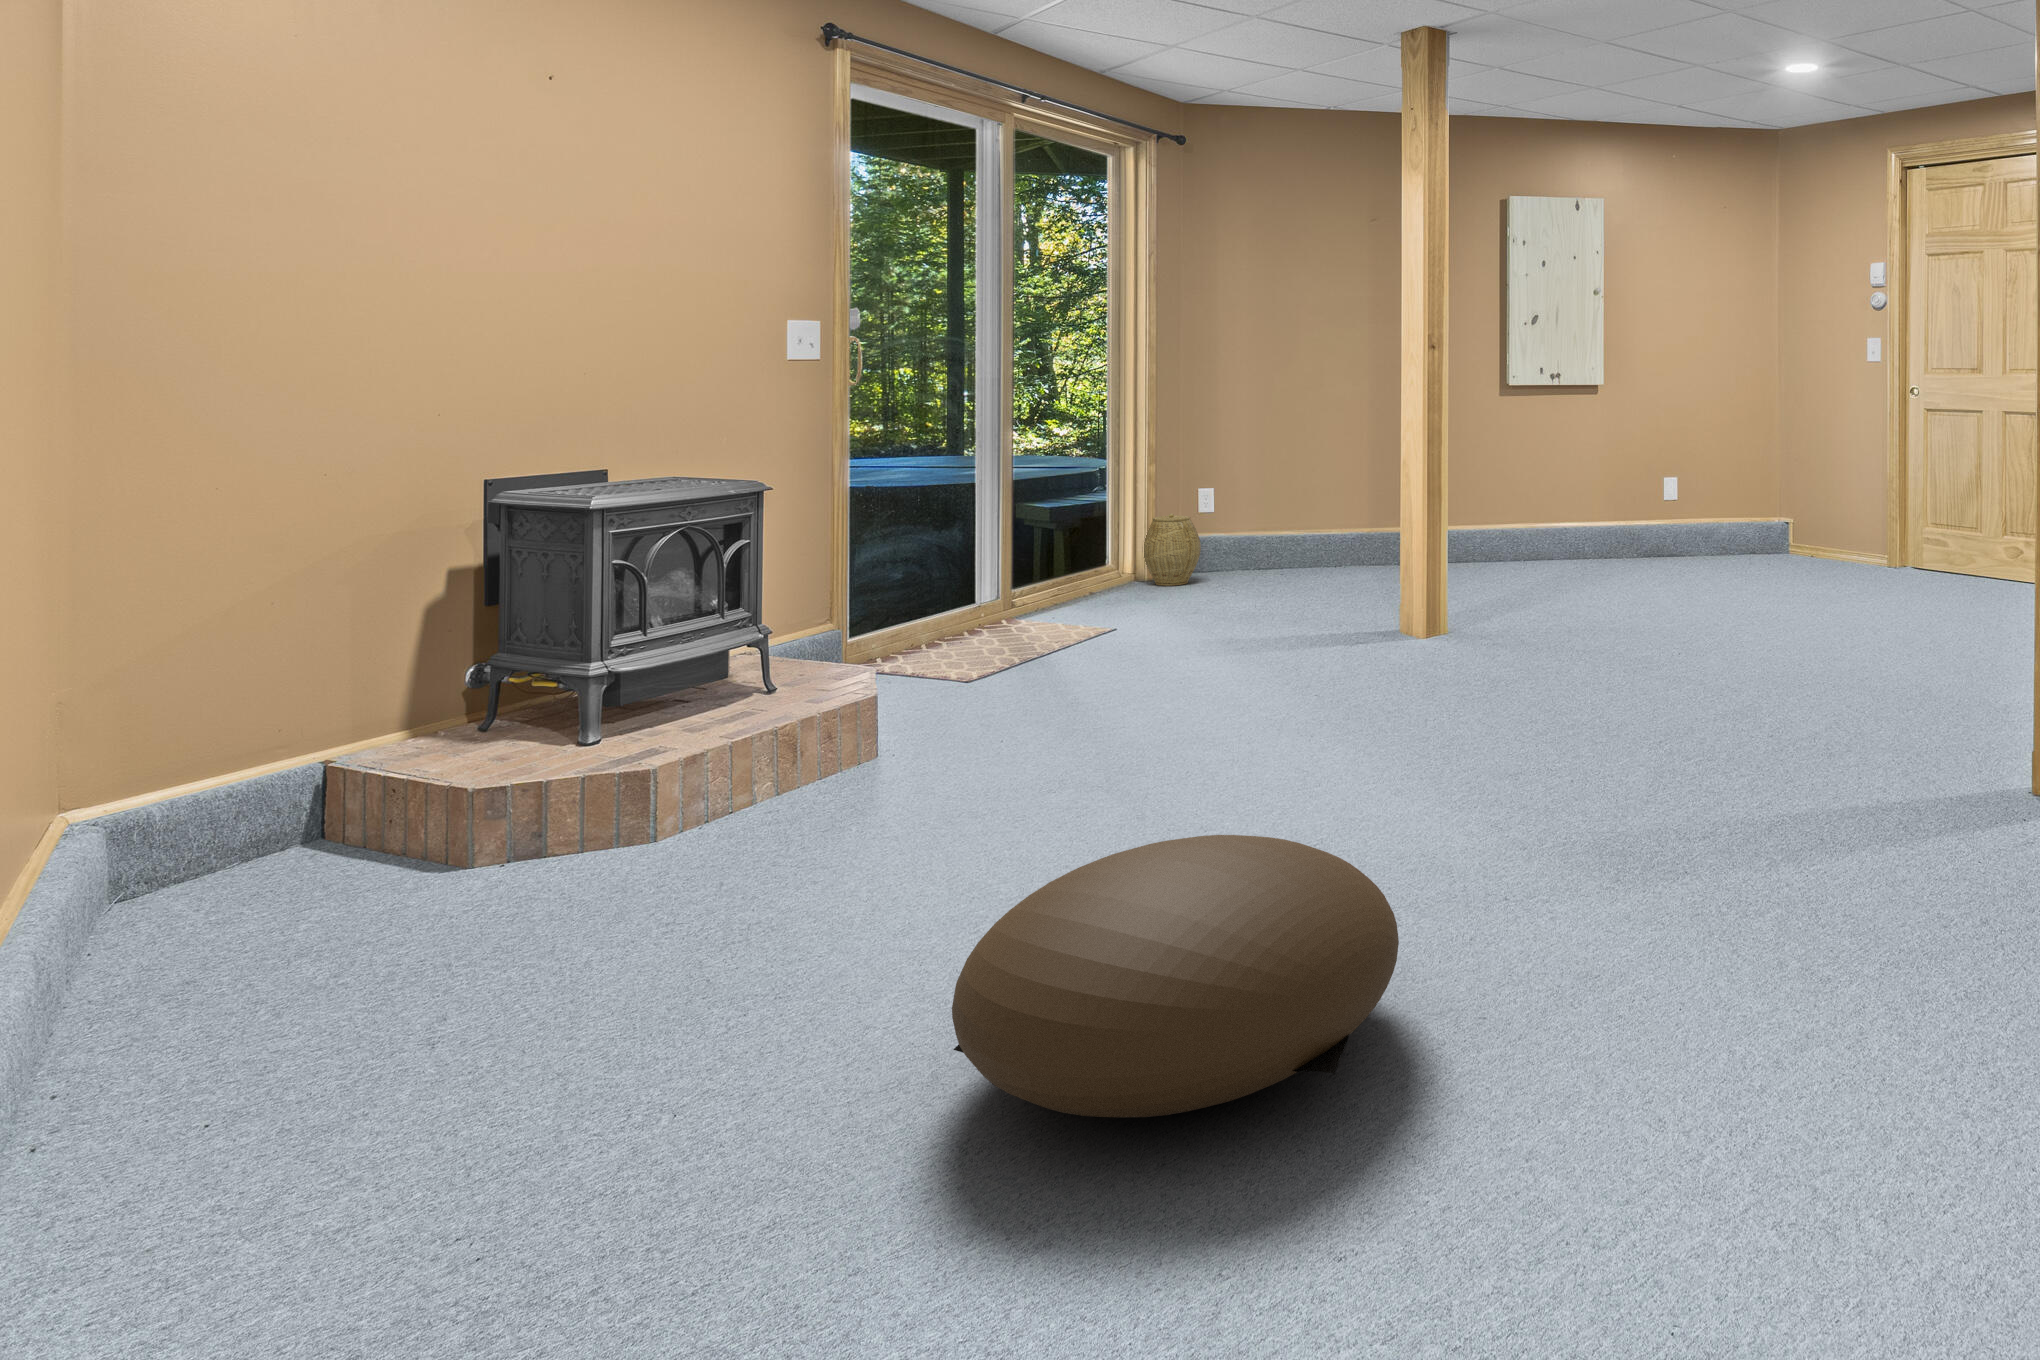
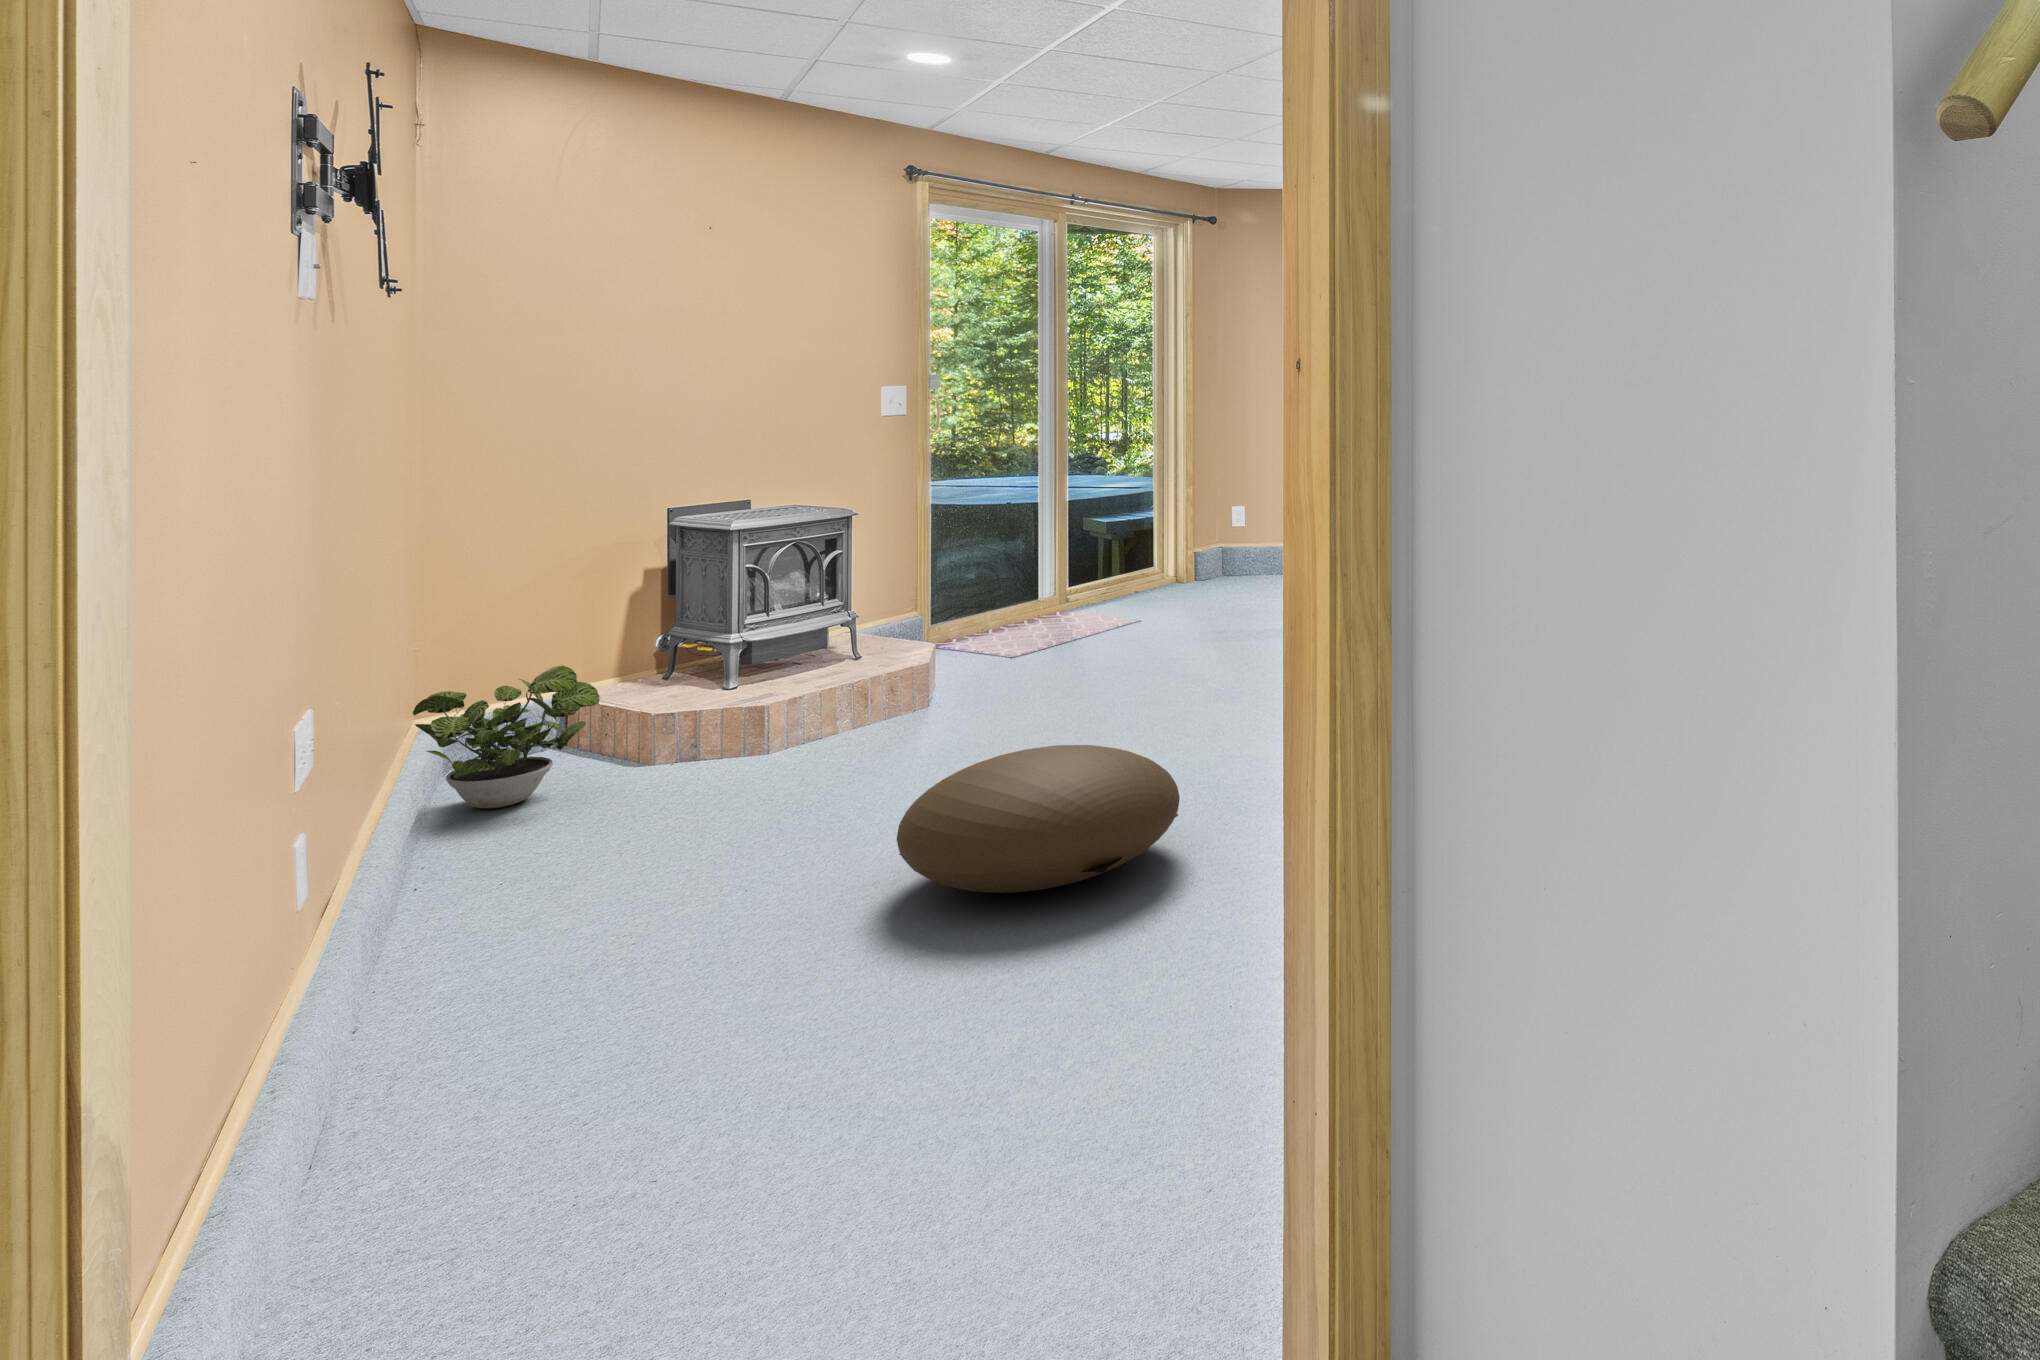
woven basket: present [1144,514,1201,586] -> none [1183,528,1230,587]
potted plant: none [43,723,382,964] -> present [413,666,599,808]

